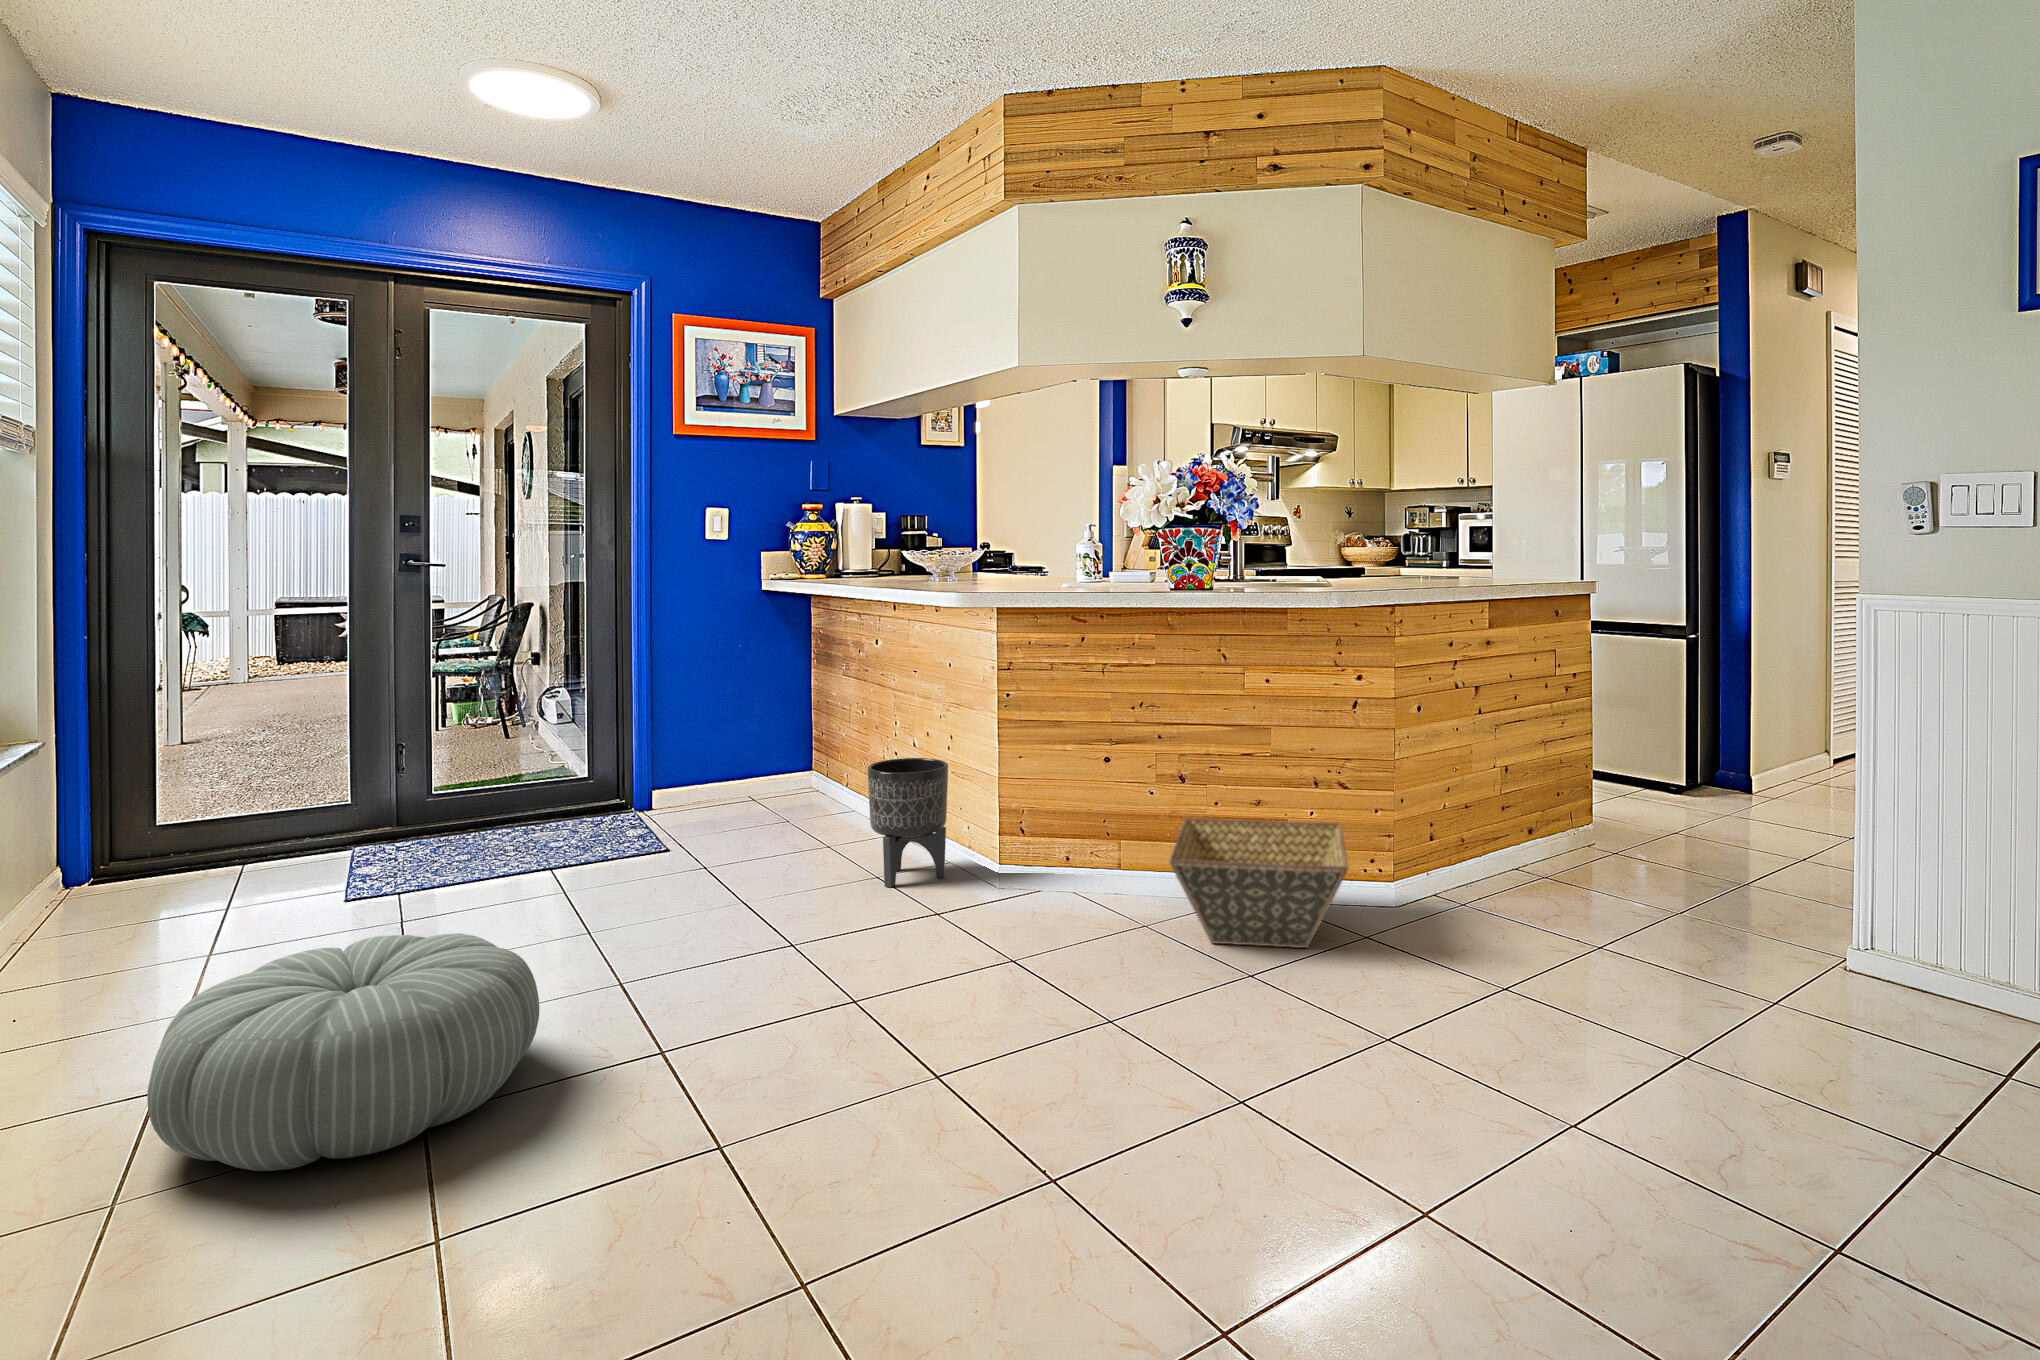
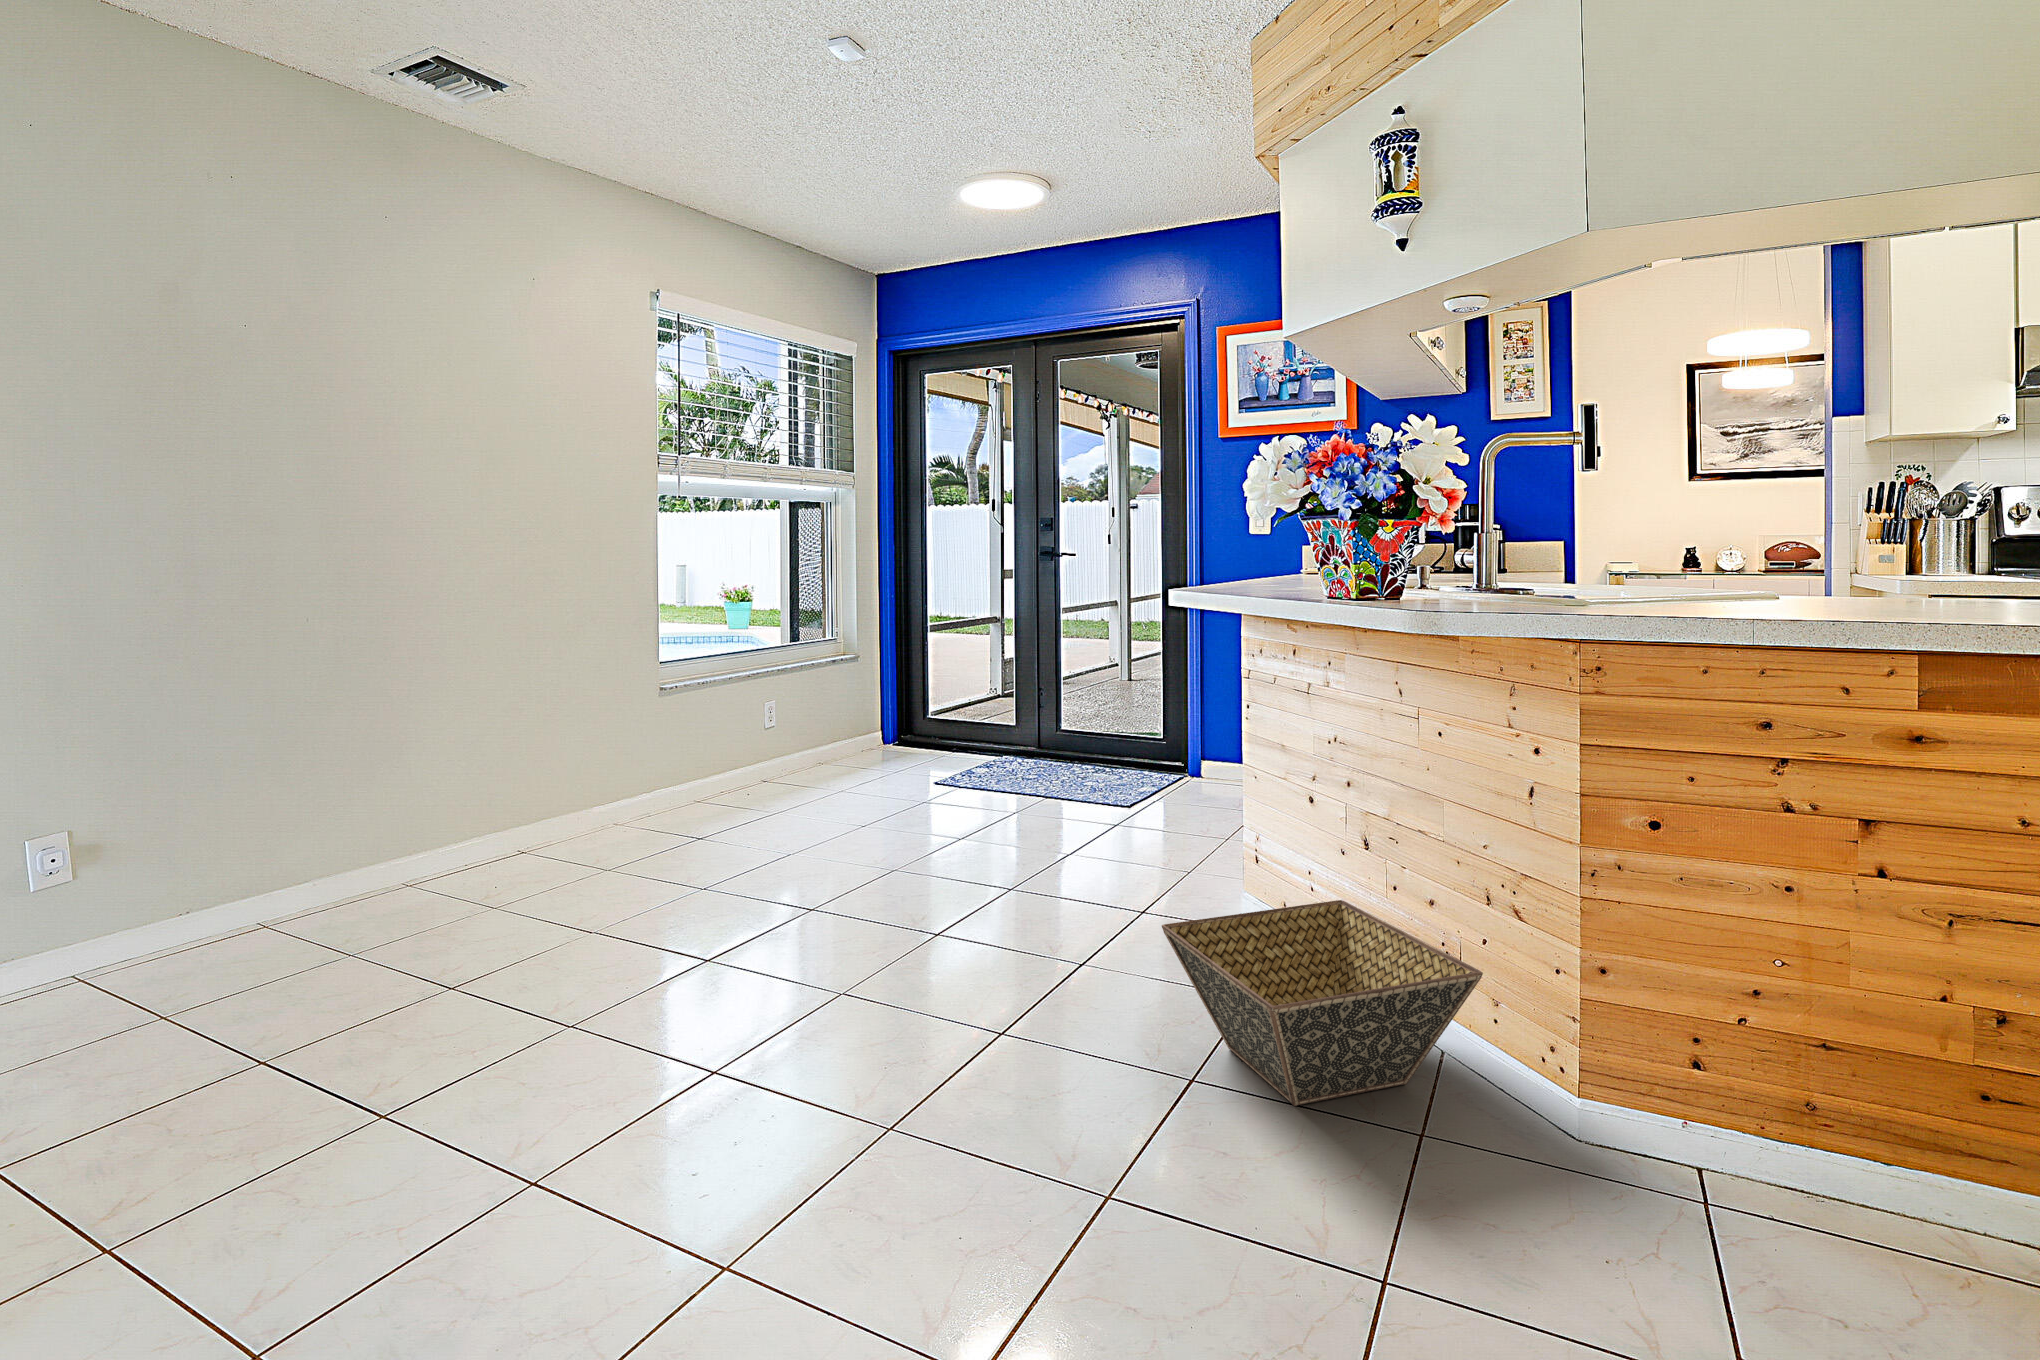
planter: present [868,758,948,887] -> none [1157,763,1240,896]
pouf: present [147,934,540,1171] -> none [571,798,771,915]

